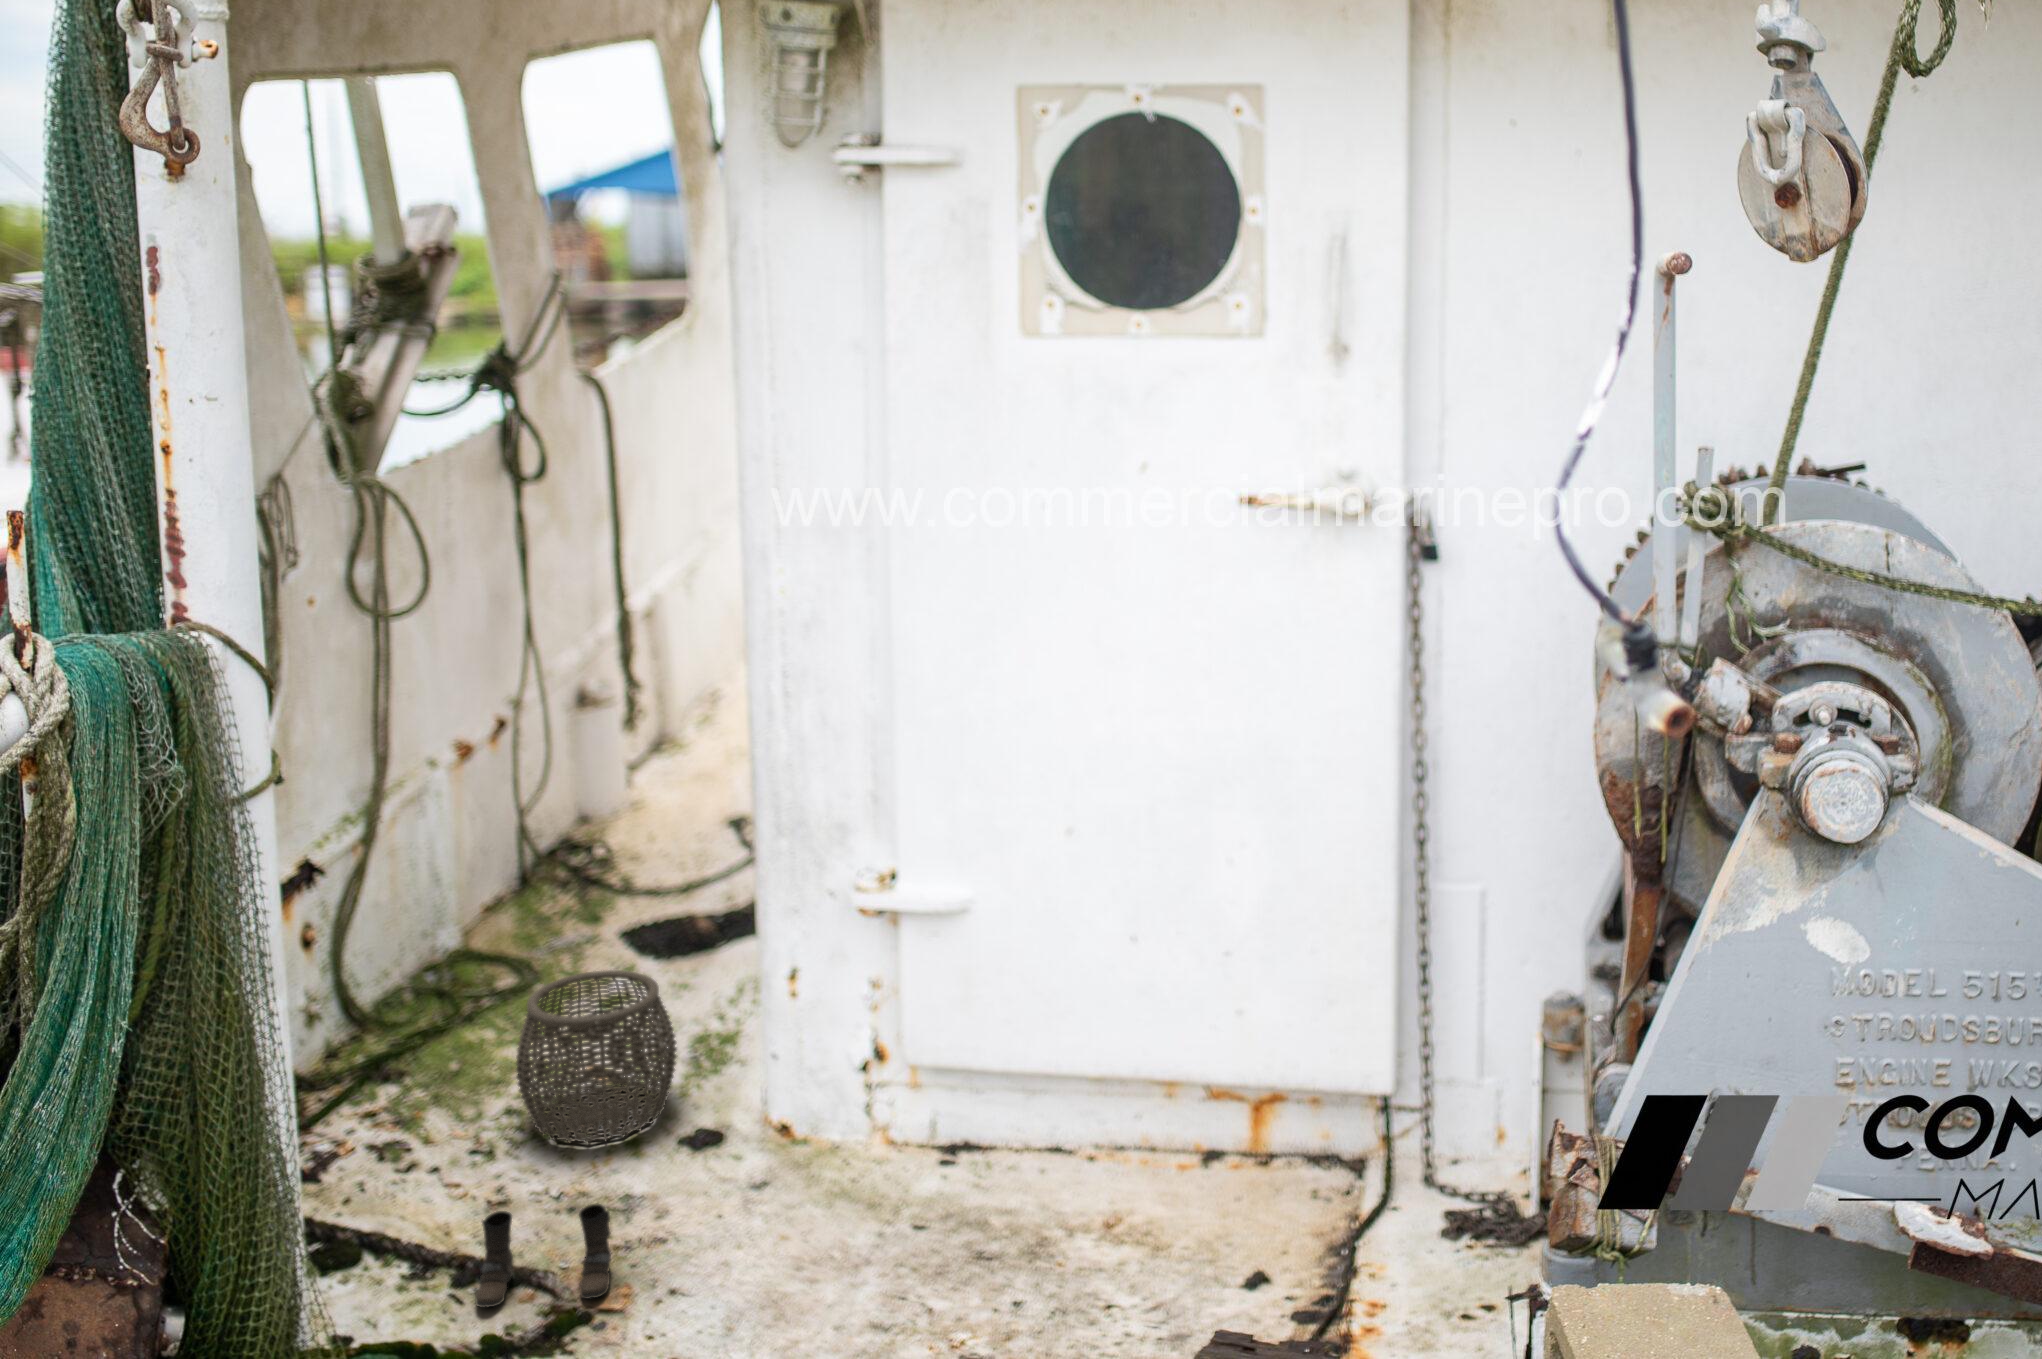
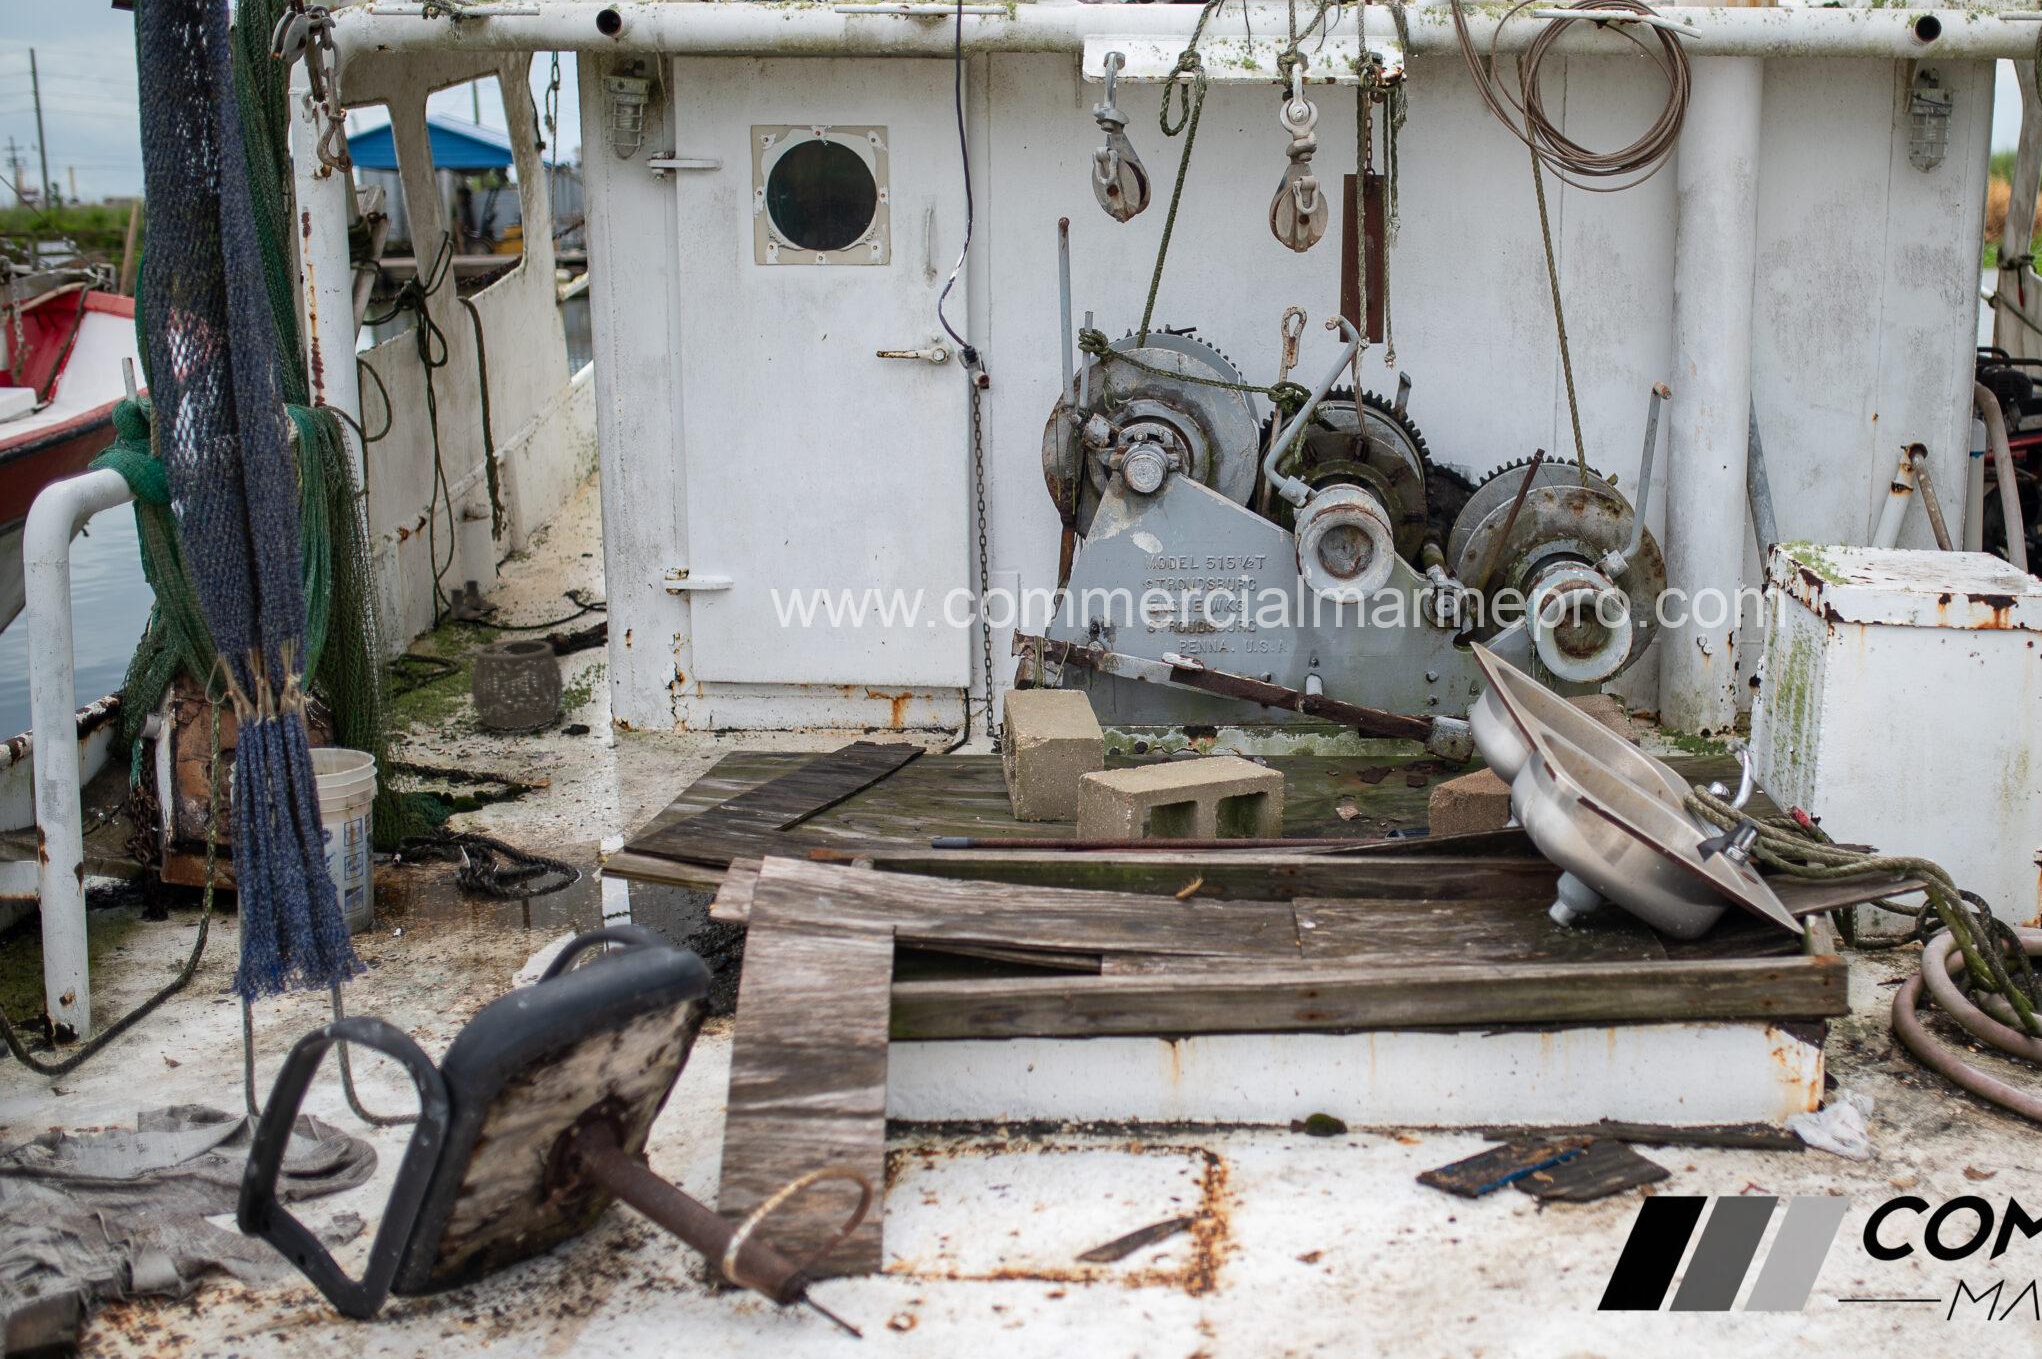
boots: present [475,1204,611,1307] -> present [451,580,497,620]

